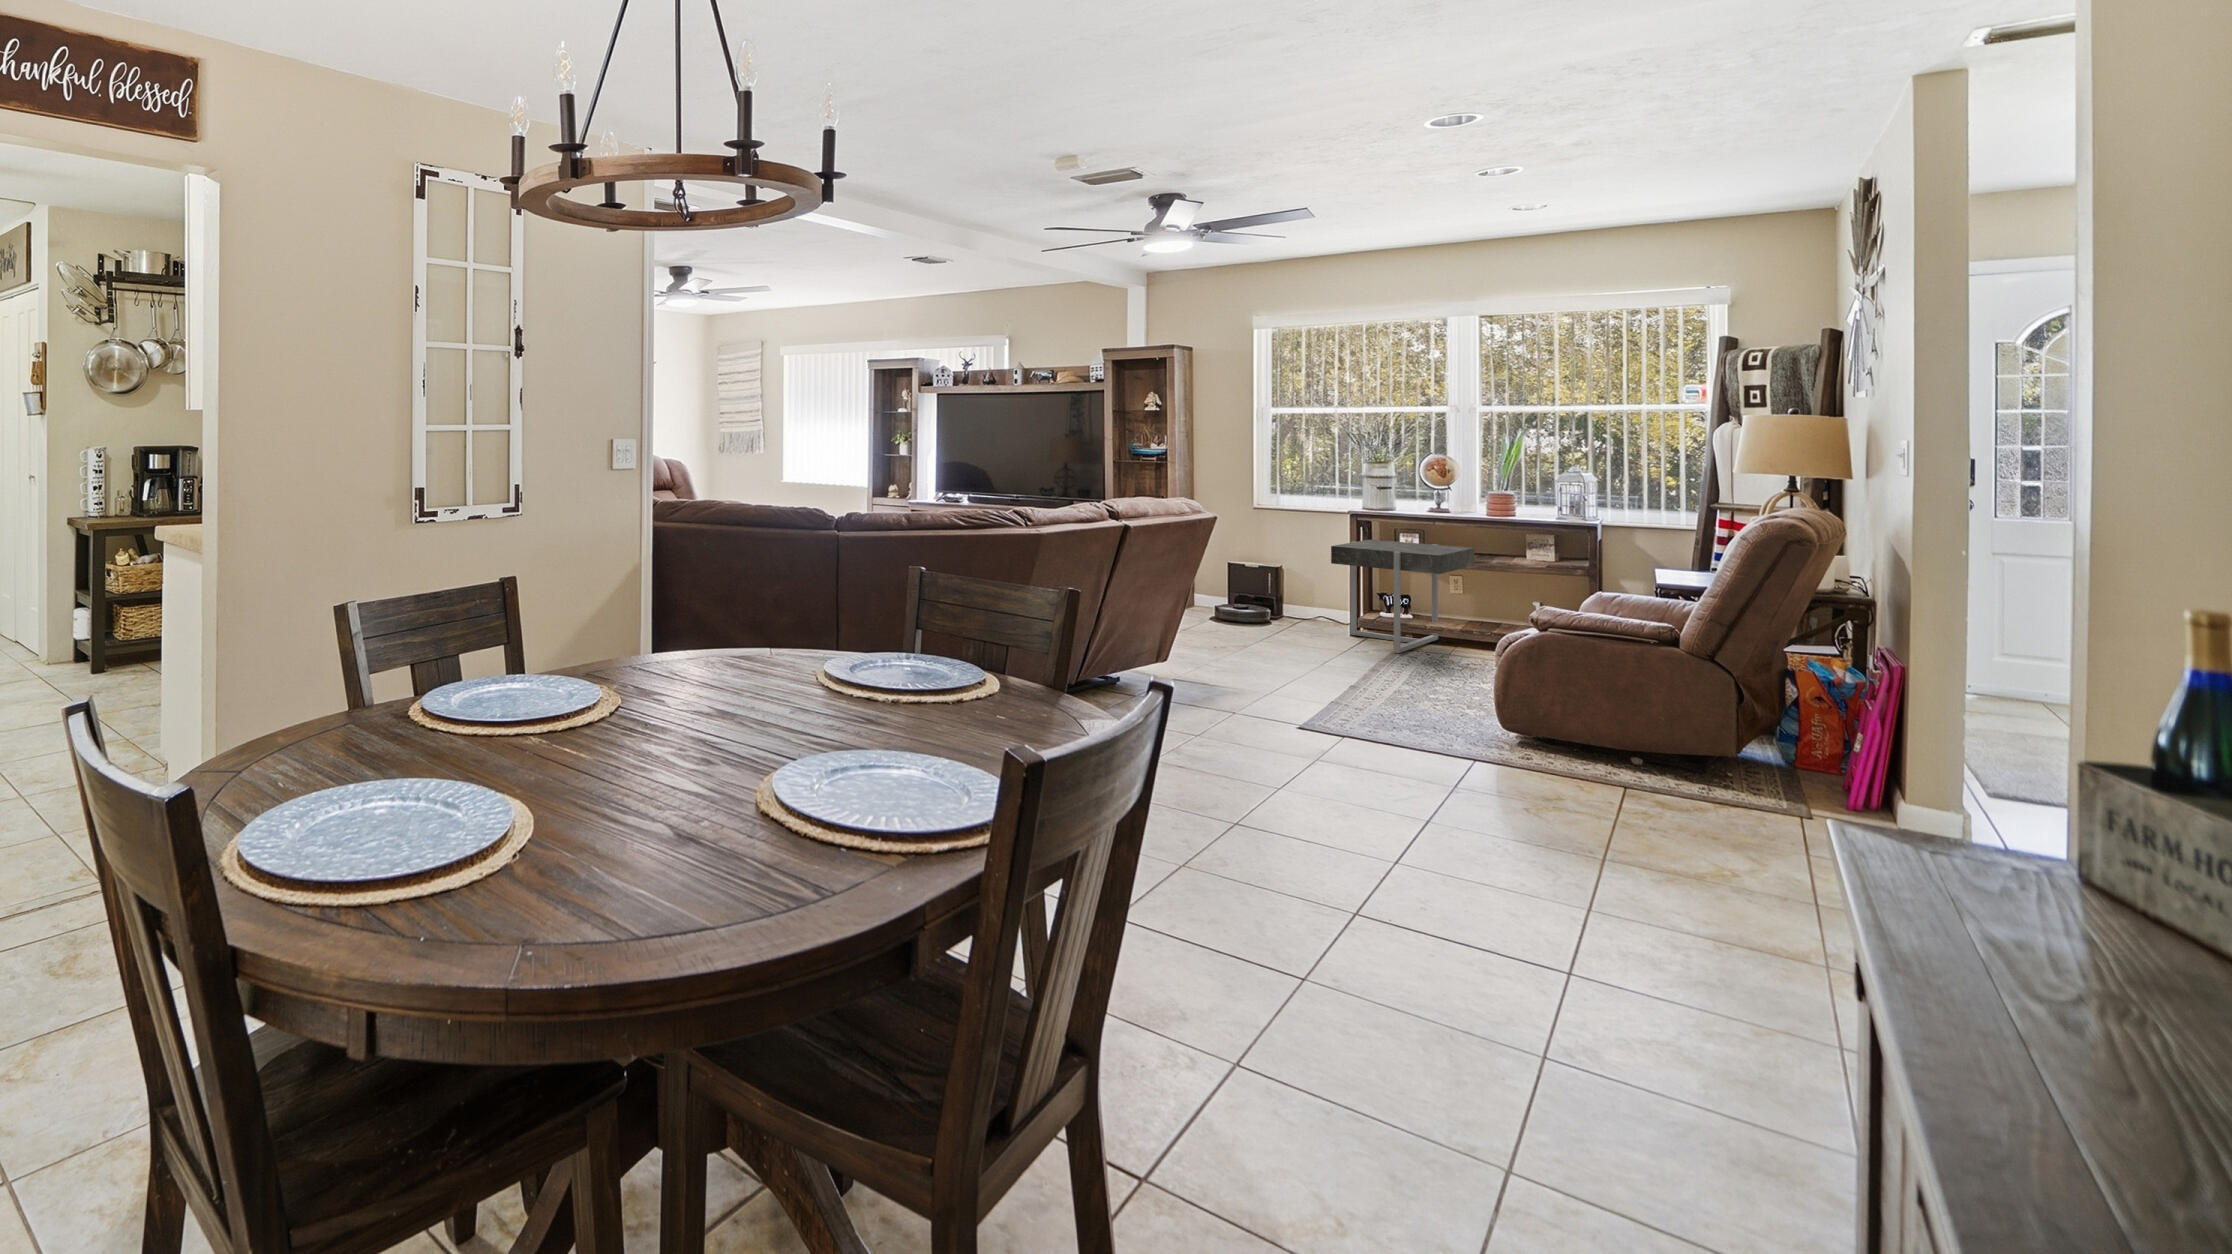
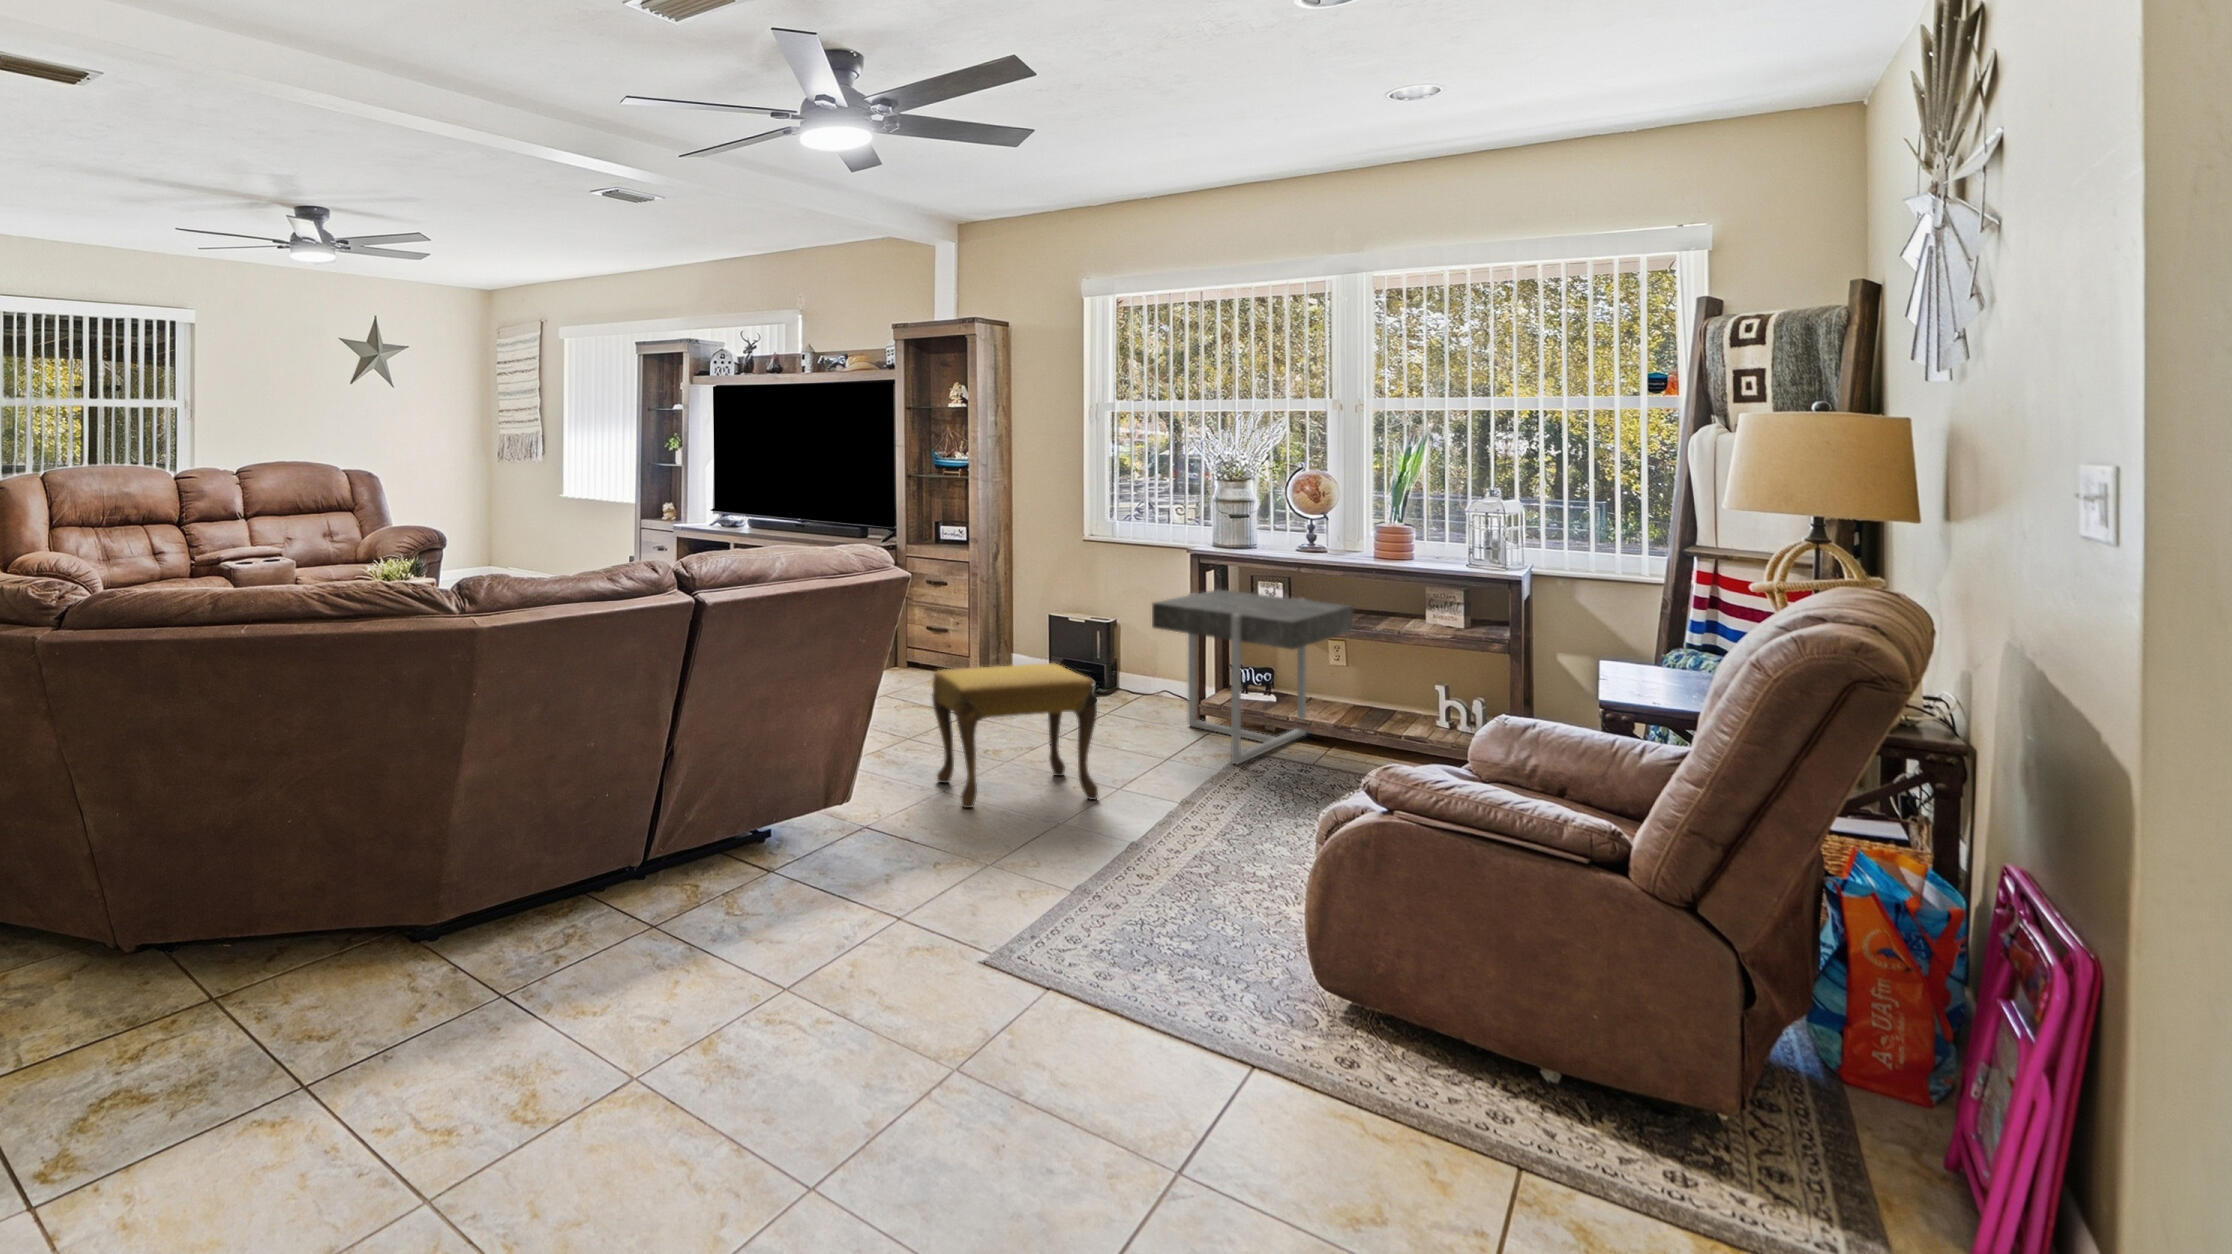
footstool: none [1196,583,1315,672] -> present [932,663,1098,808]

